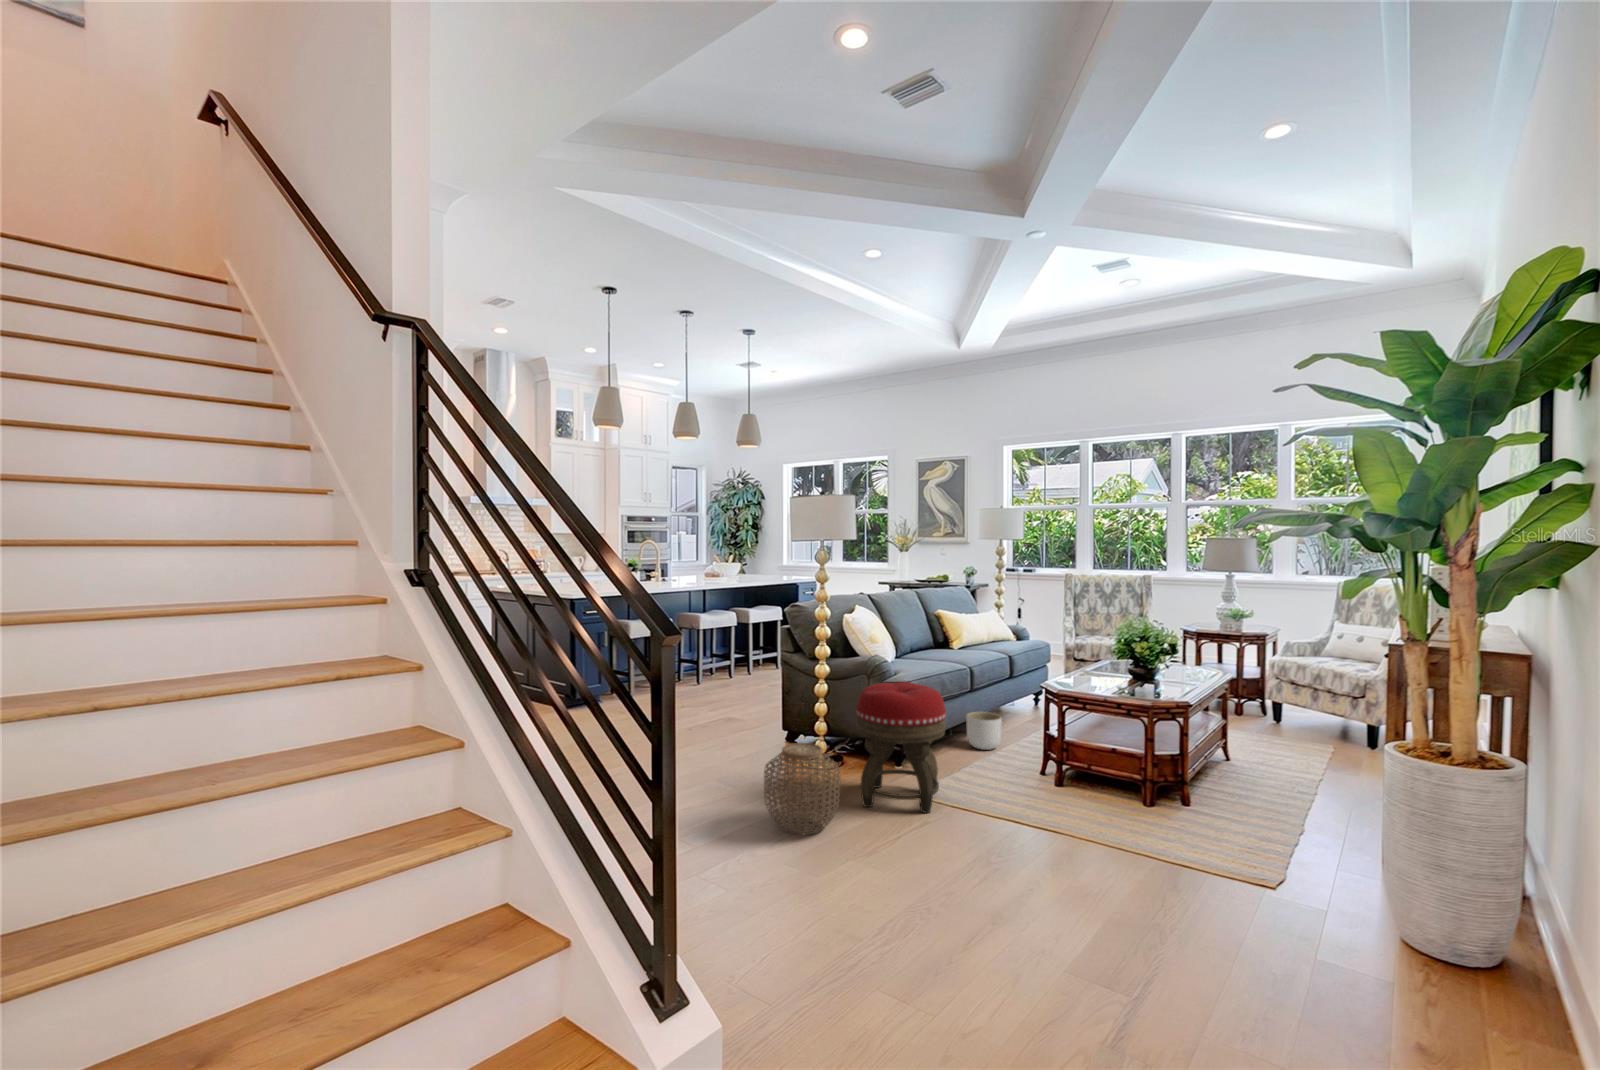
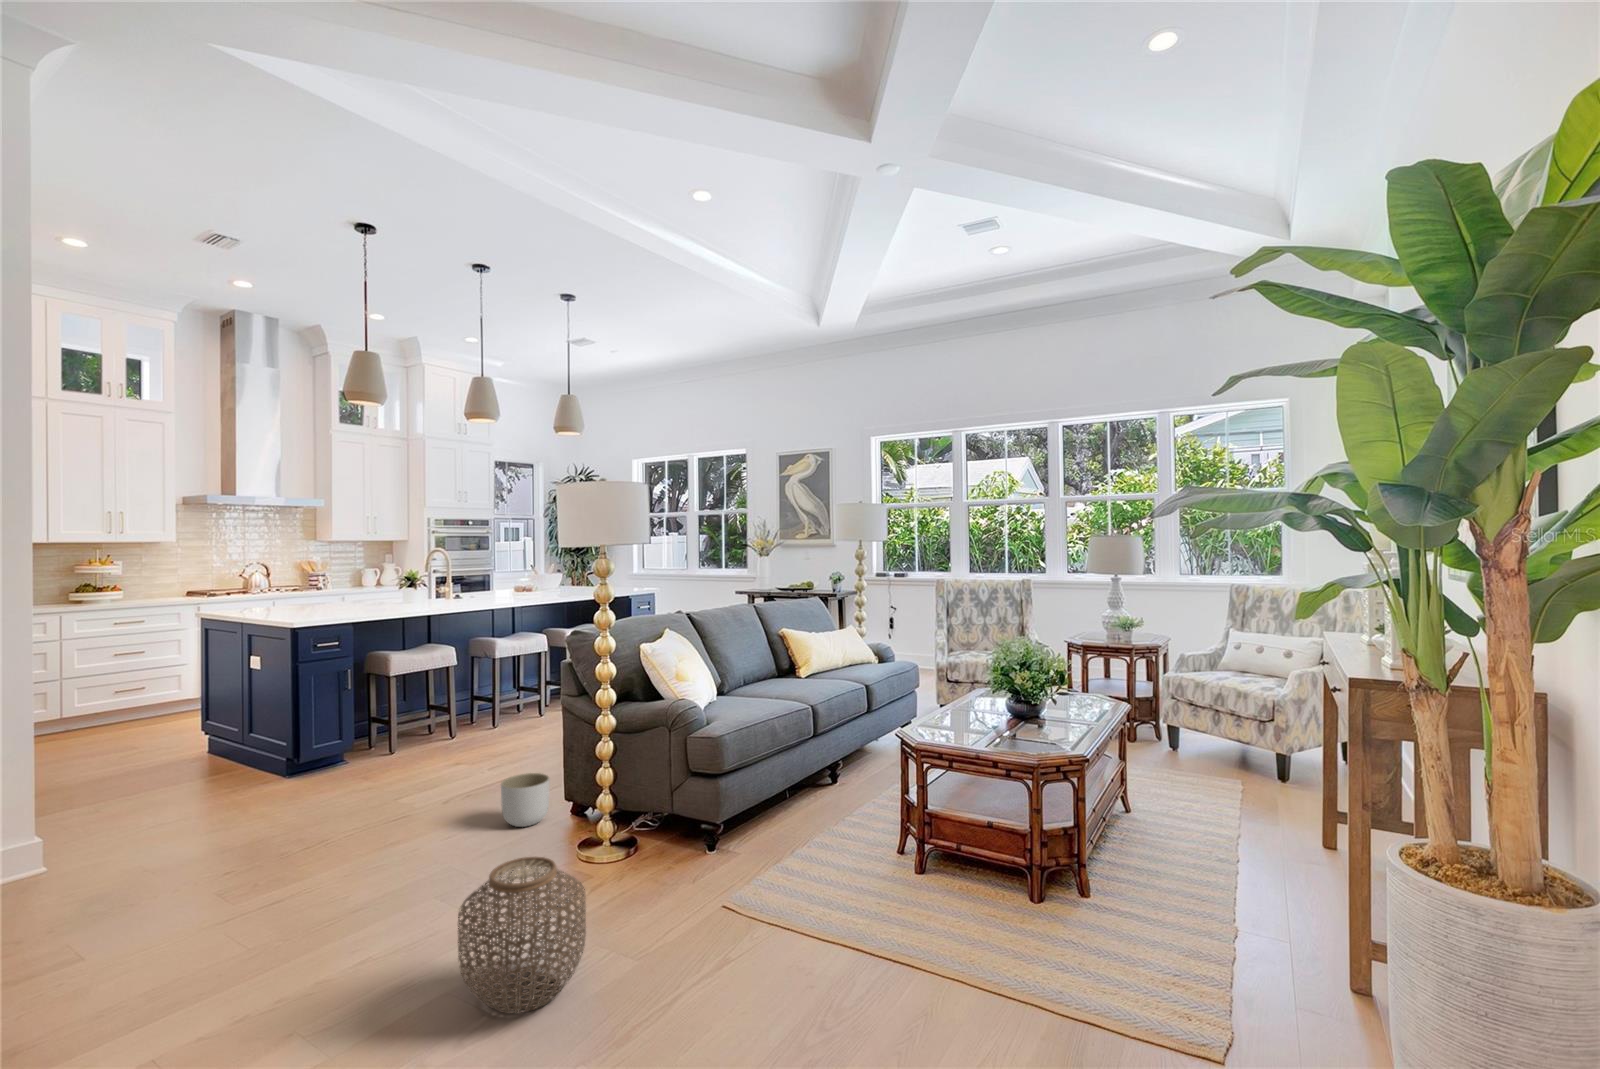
footstool: present [856,682,946,813] -> none [629,743,760,944]
planter: present [966,712,1002,750] -> present [501,773,550,827]

